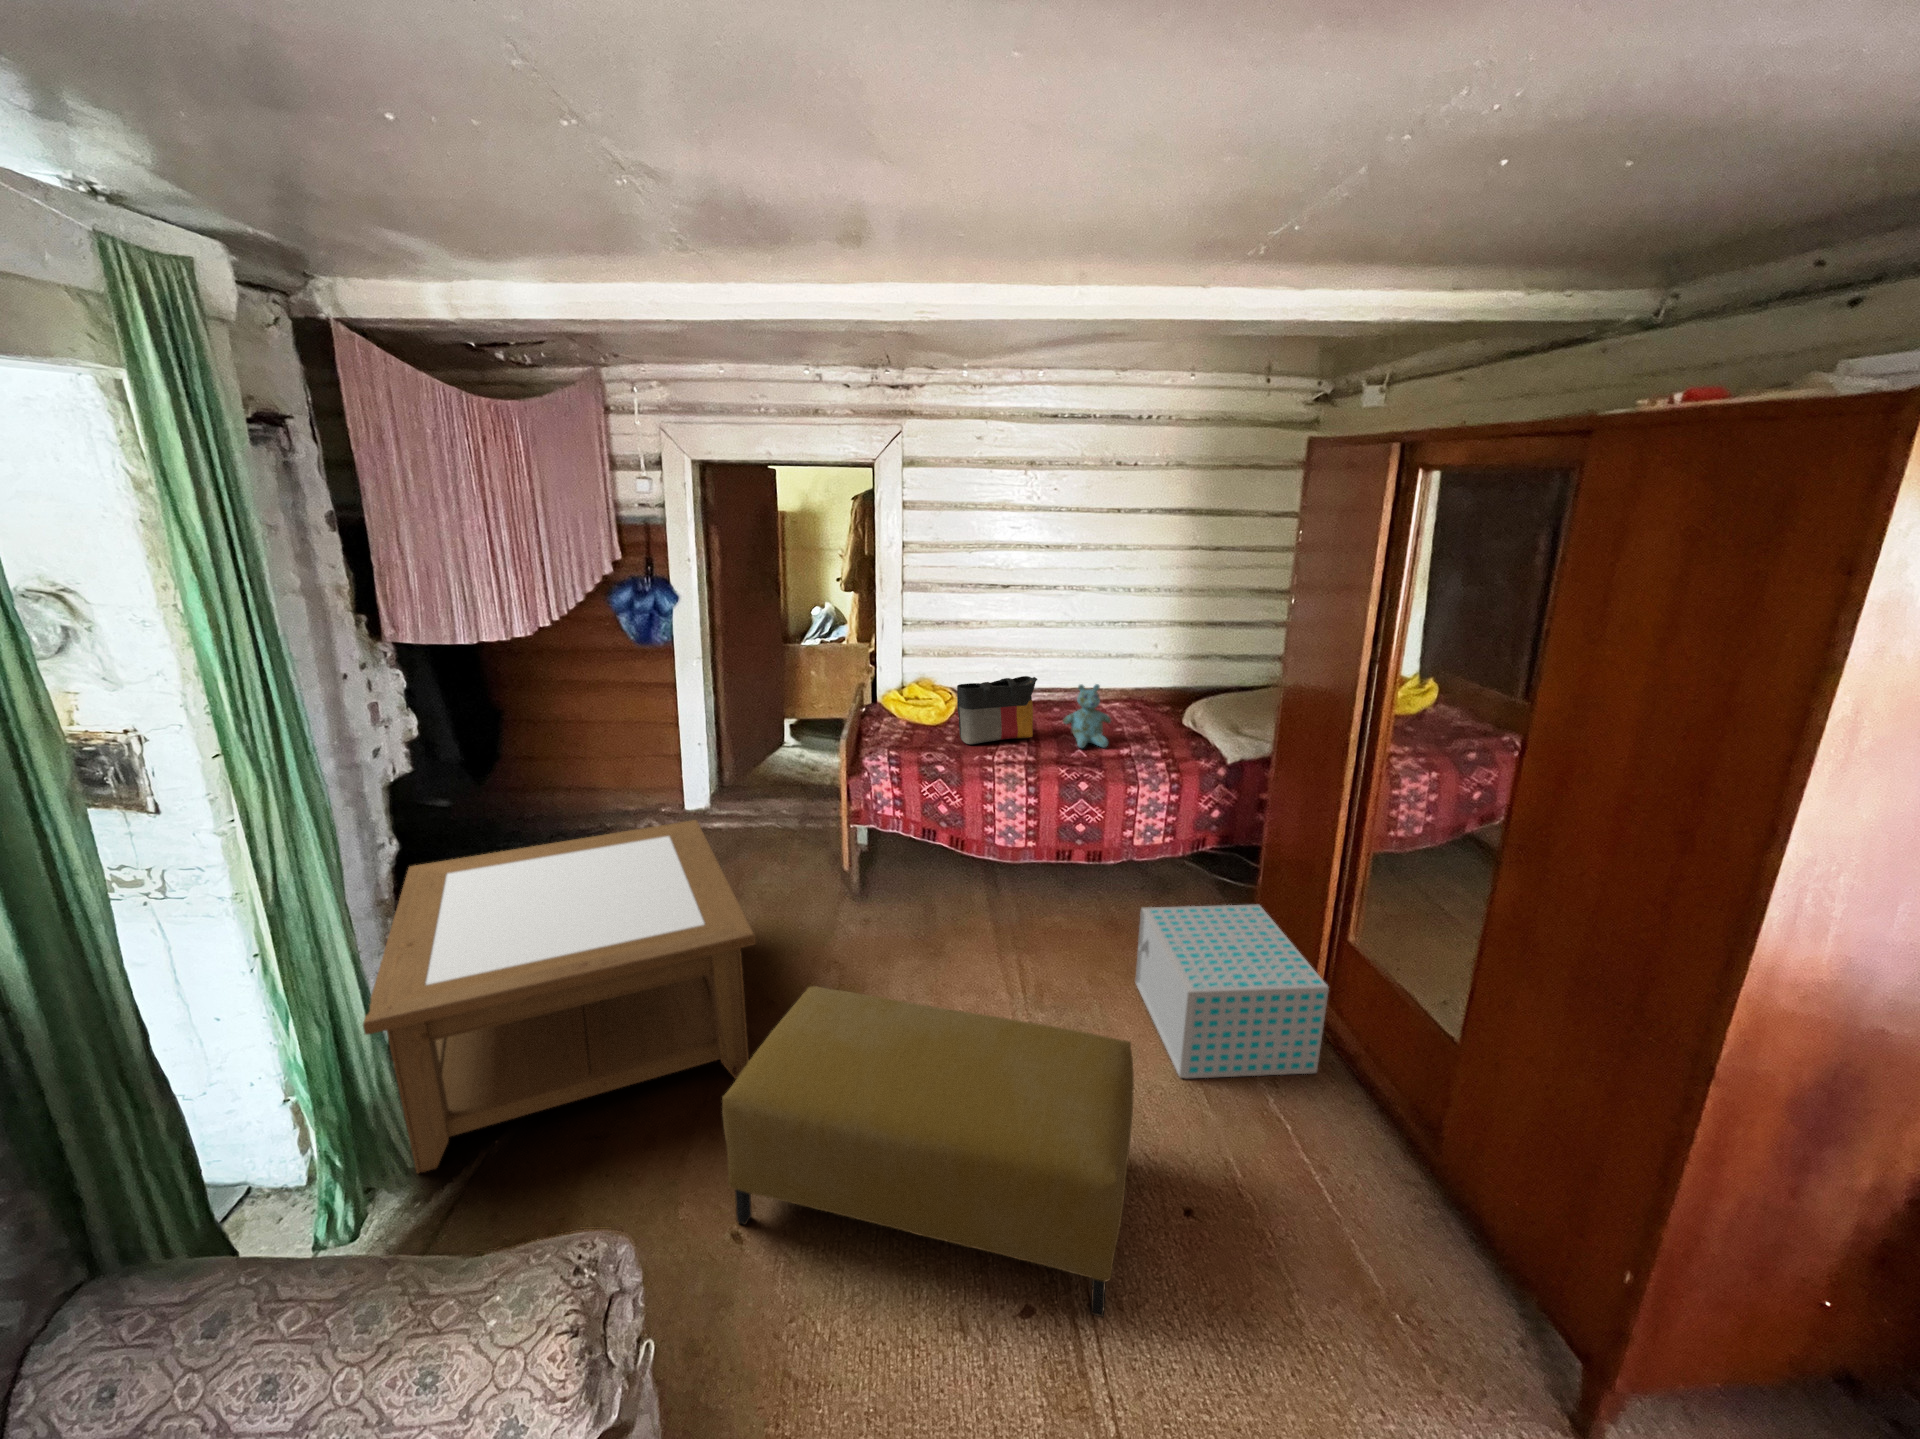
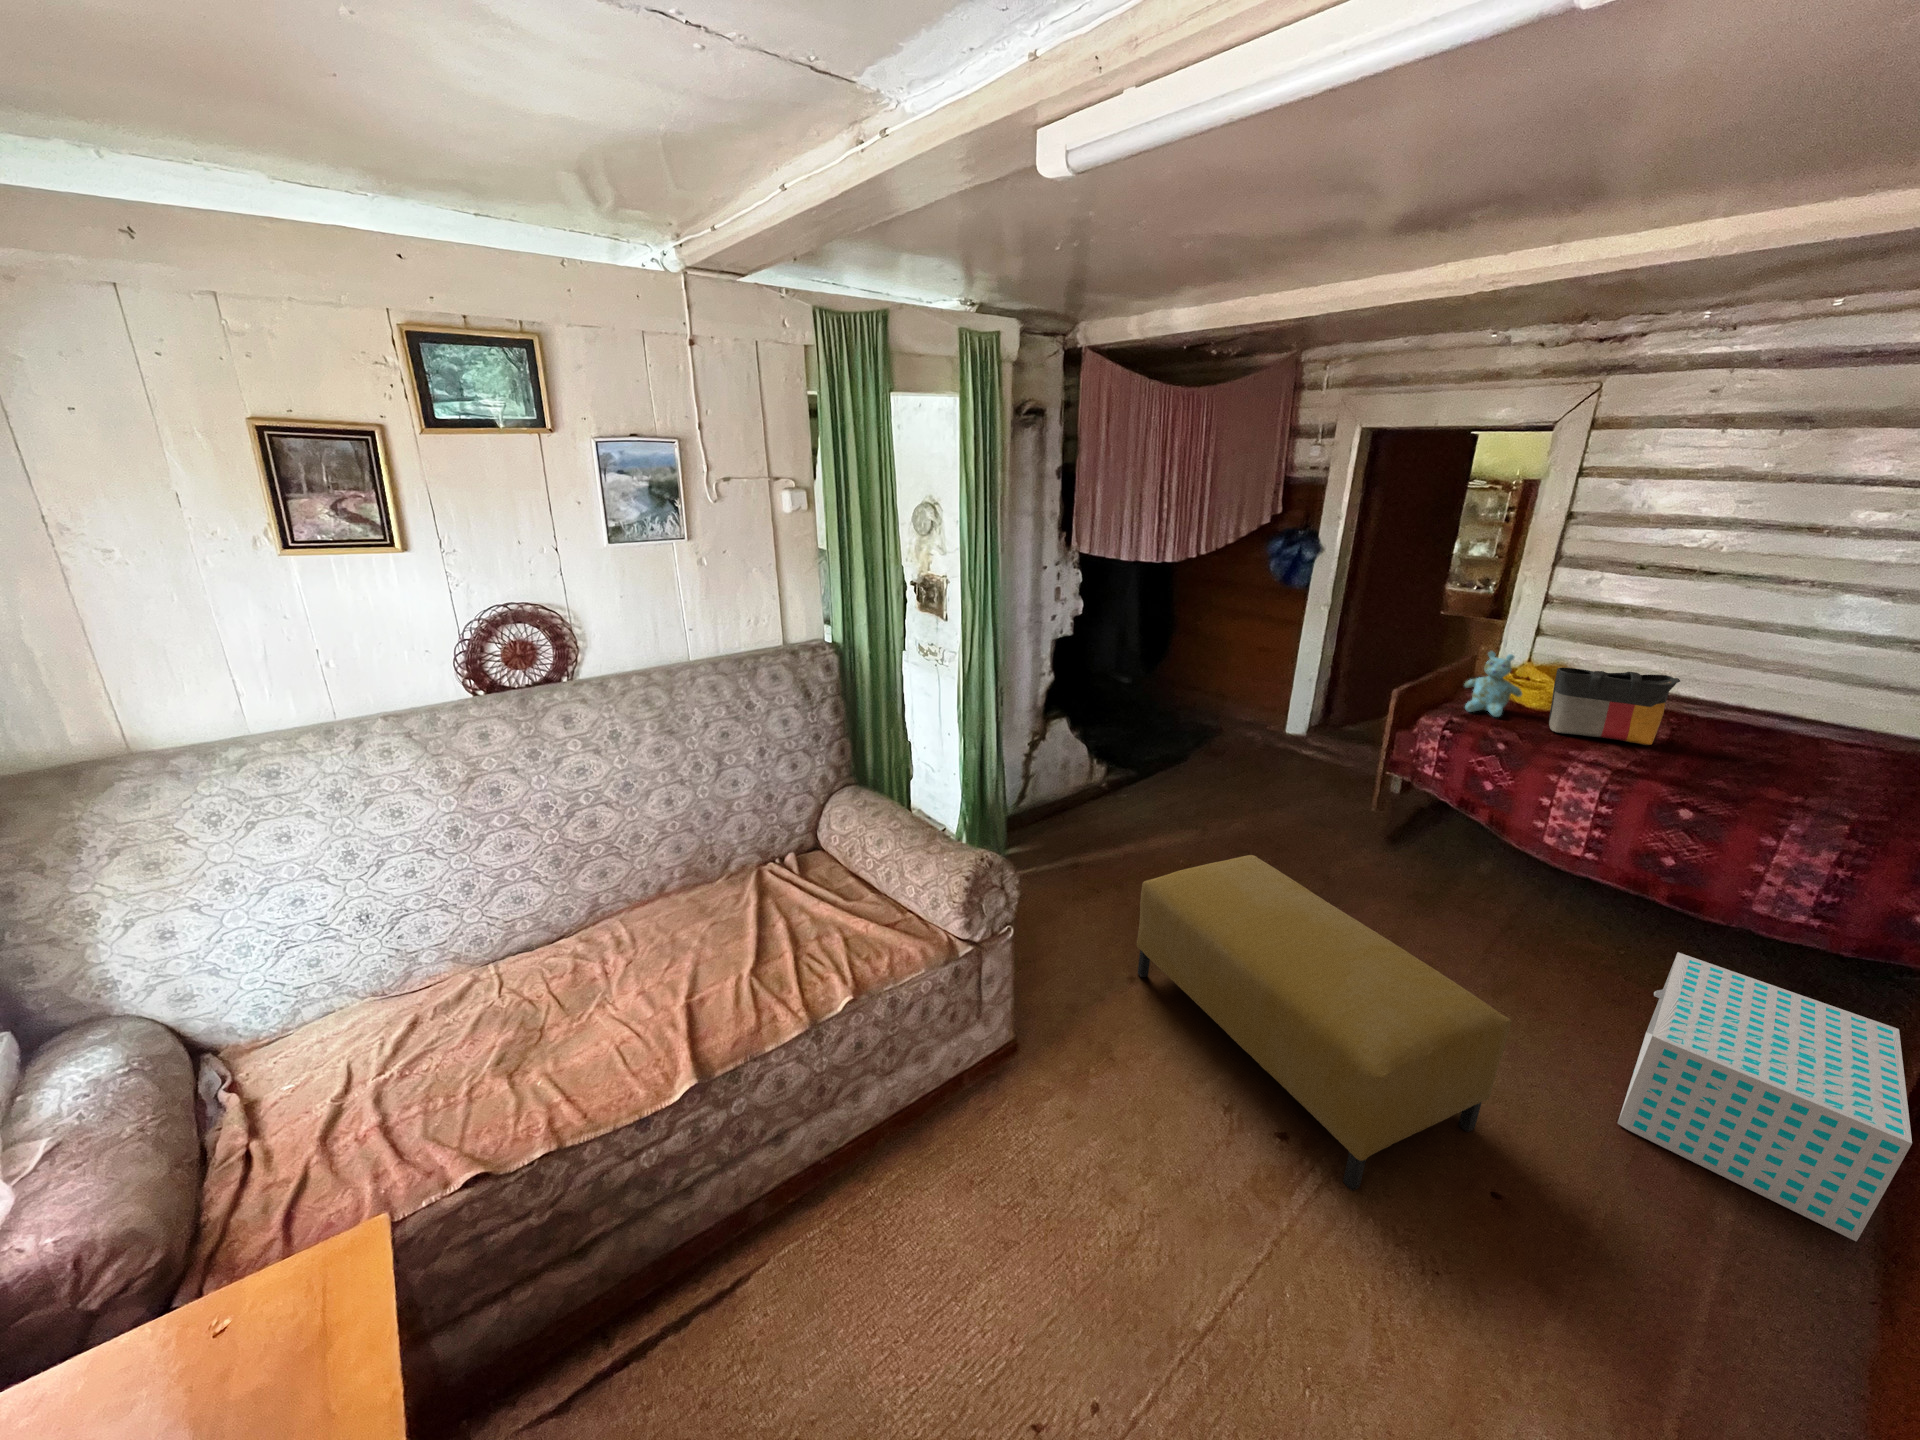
stuffed bear: present [1063,684,1111,748] -> present [1465,651,1522,717]
coffee table: present [363,820,756,1173] -> none [994,698,1250,907]

